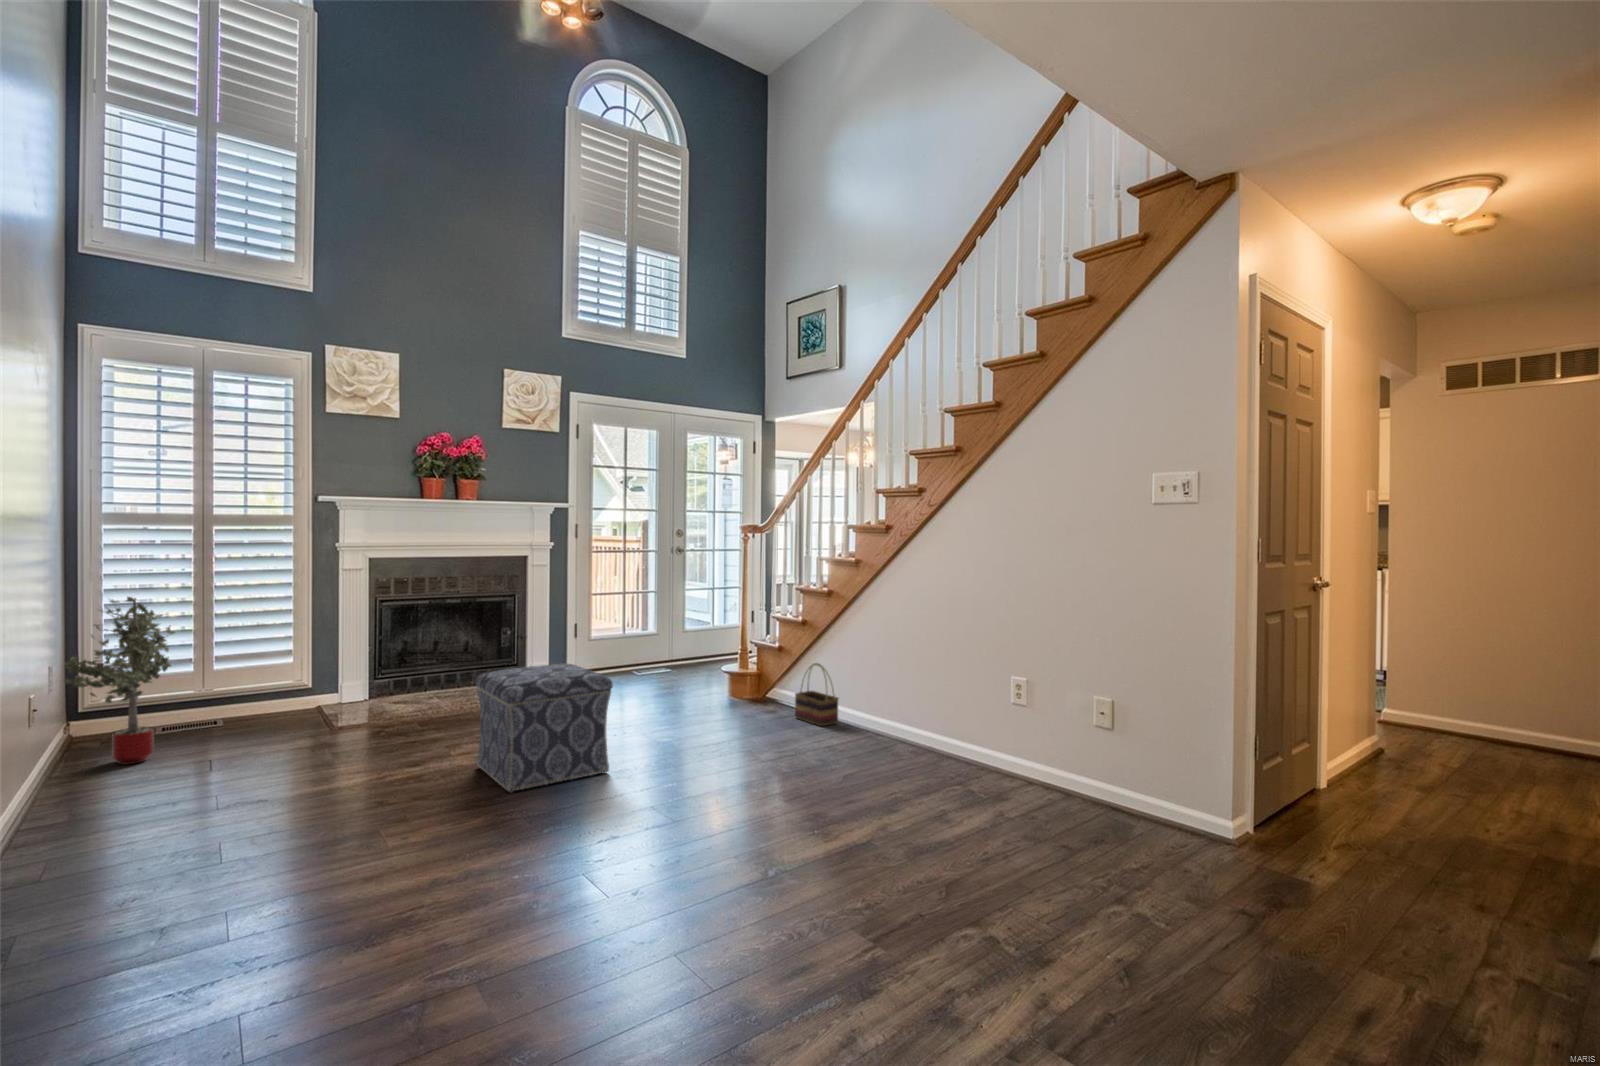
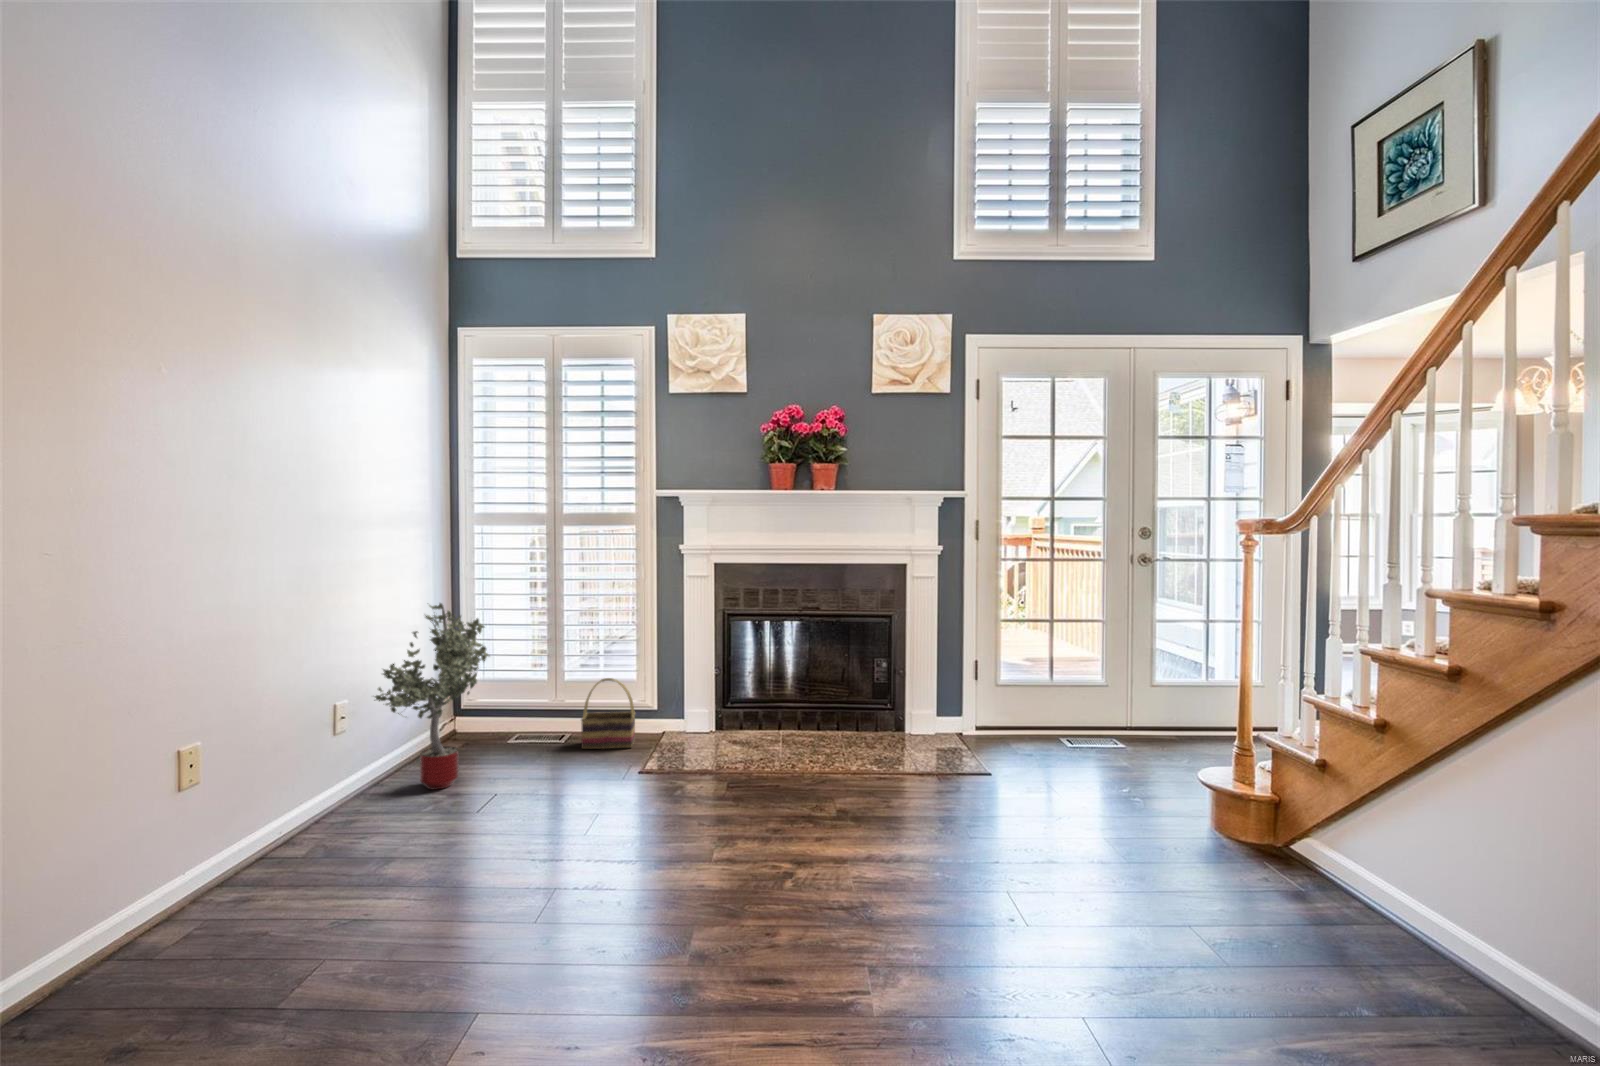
basket: present [795,663,839,726] -> present [581,678,635,749]
ottoman: present [476,664,613,793] -> none [676,759,884,1009]

